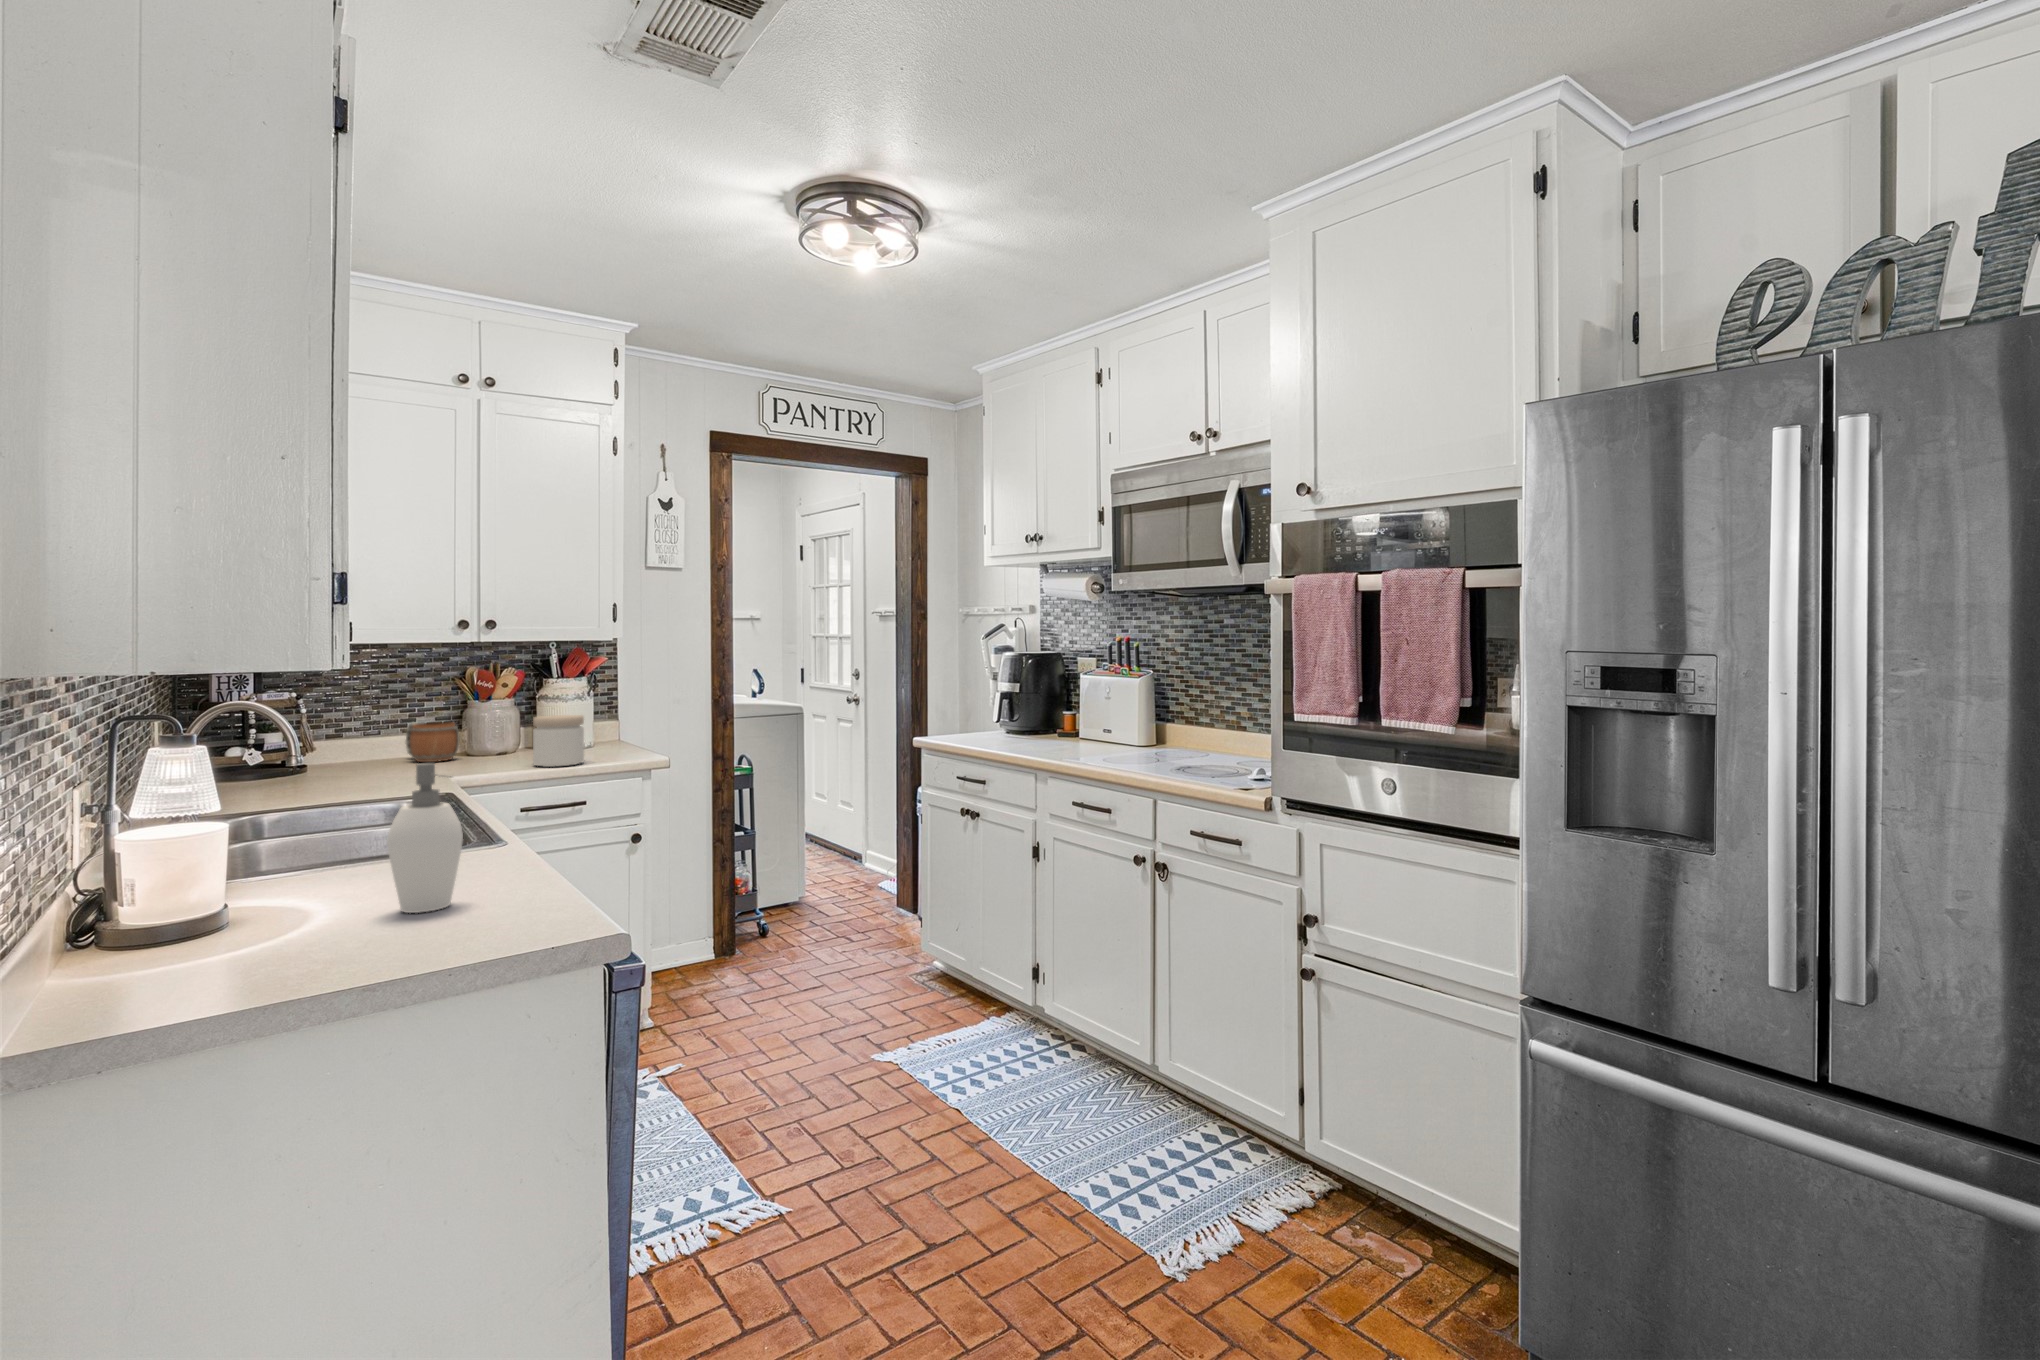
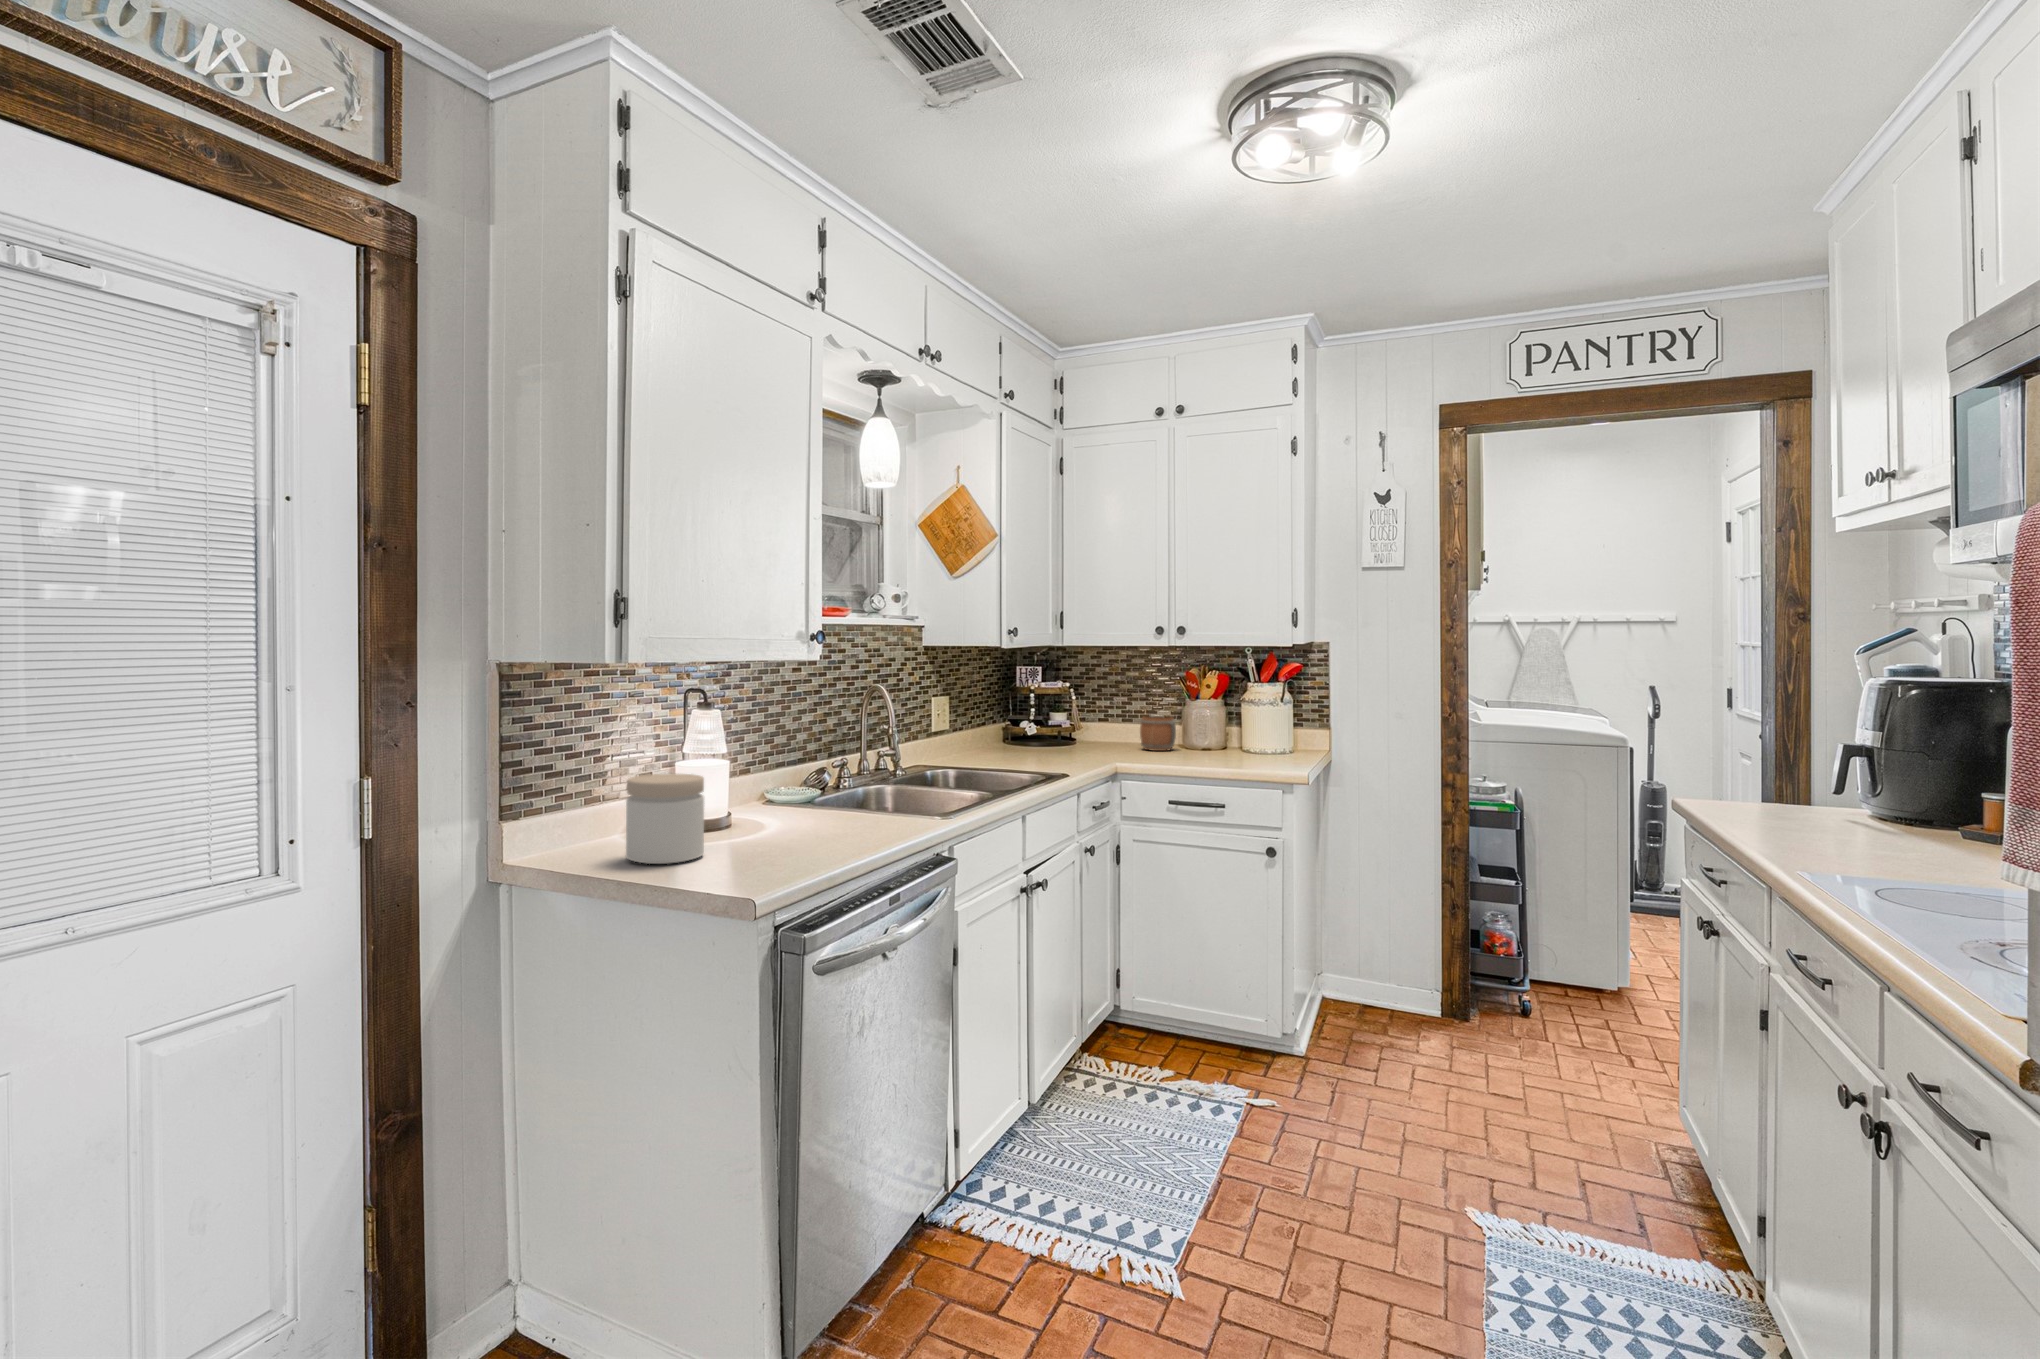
jar: present [533,715,584,767] -> present [626,774,704,864]
soap dispenser: present [387,763,463,913] -> none [748,735,797,850]

